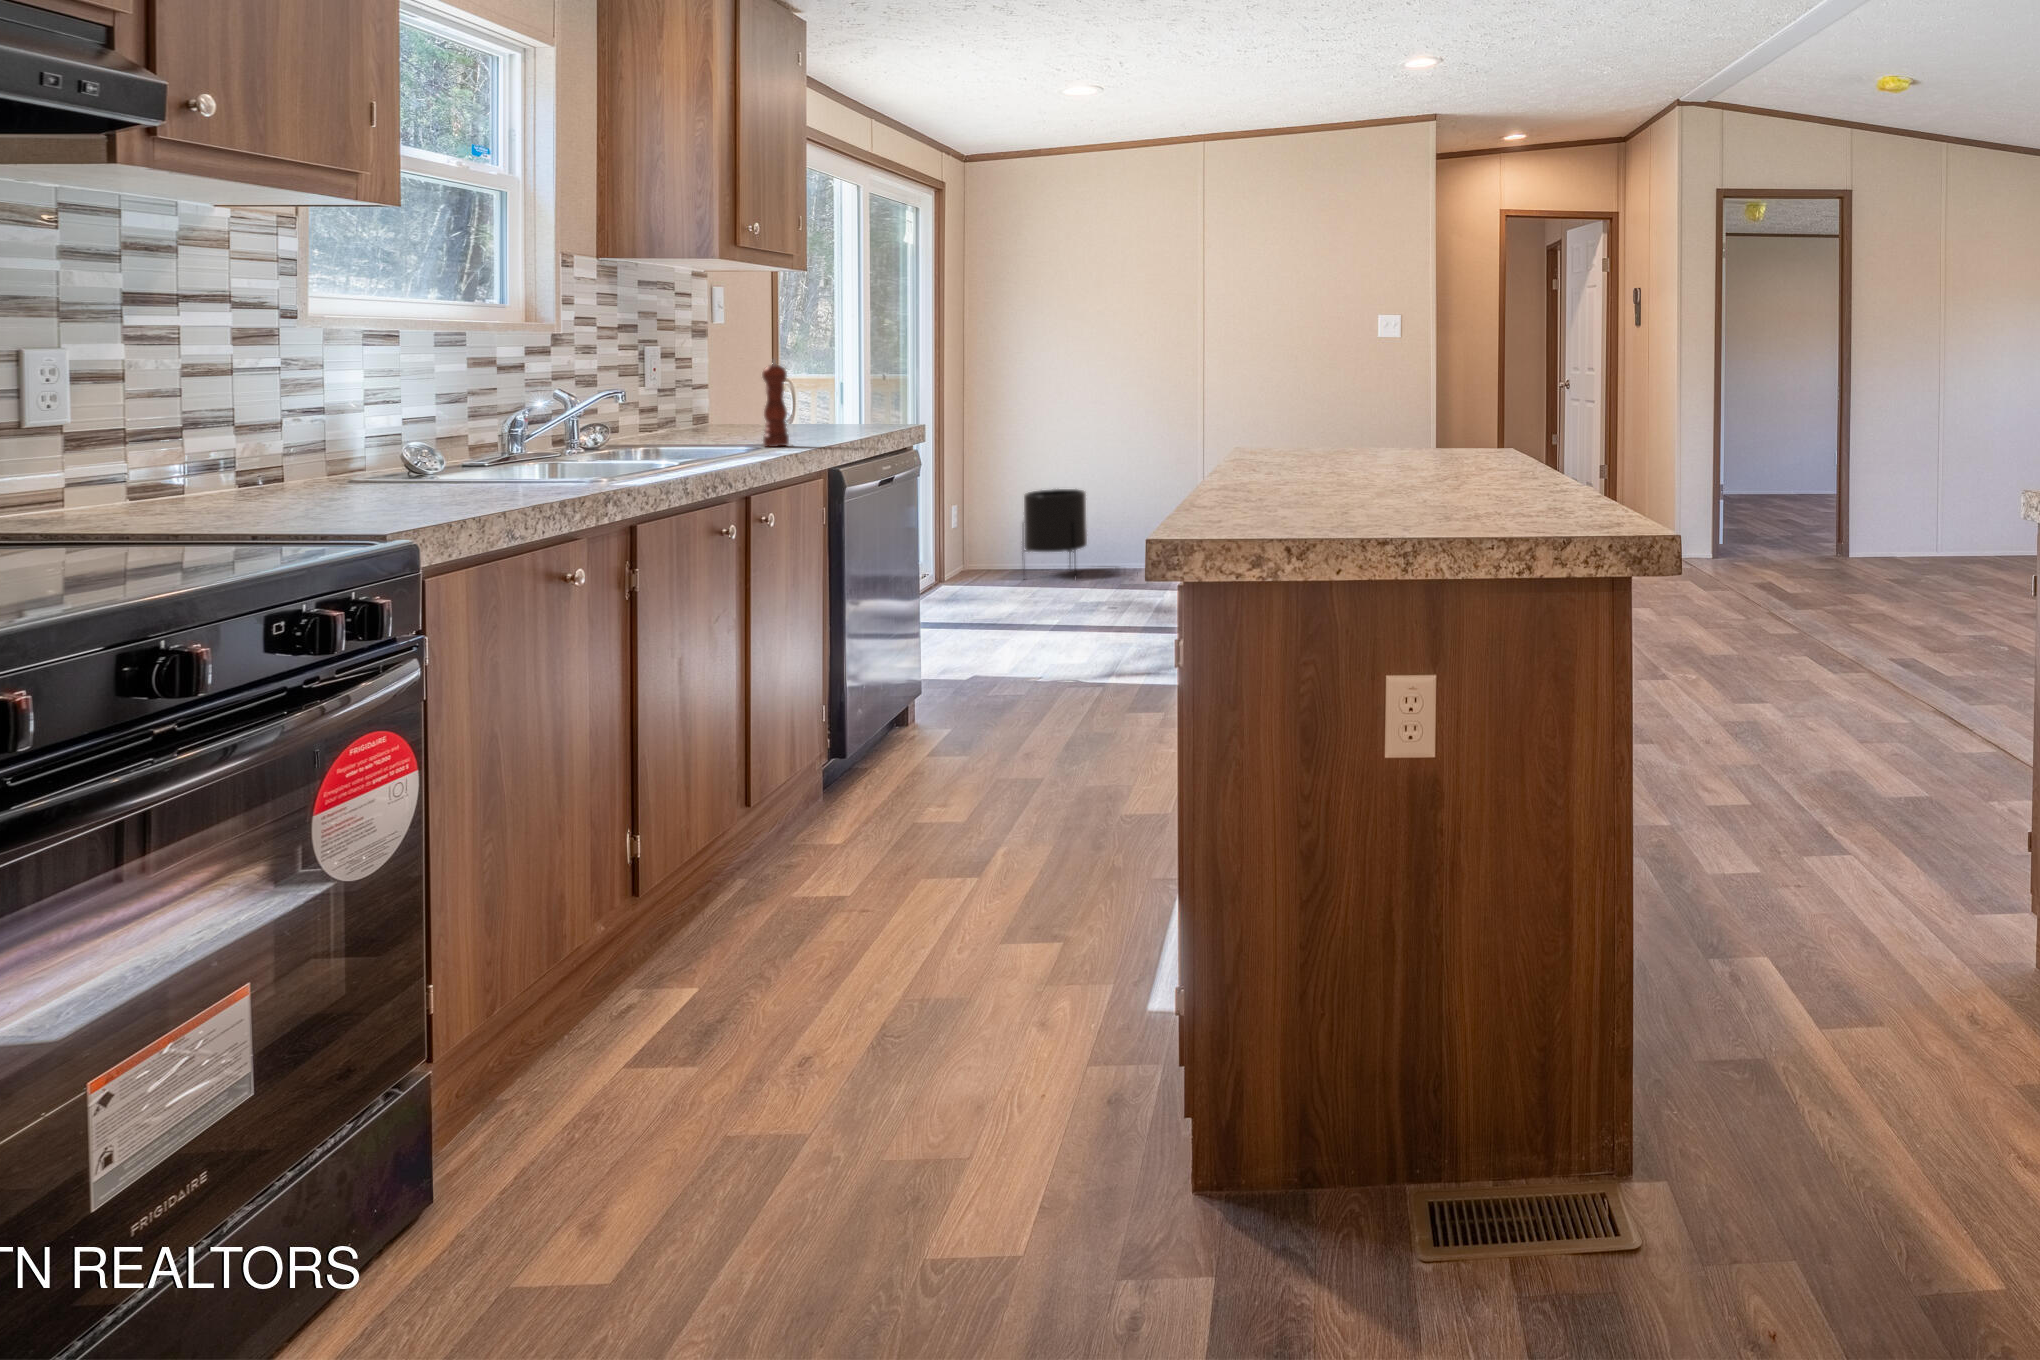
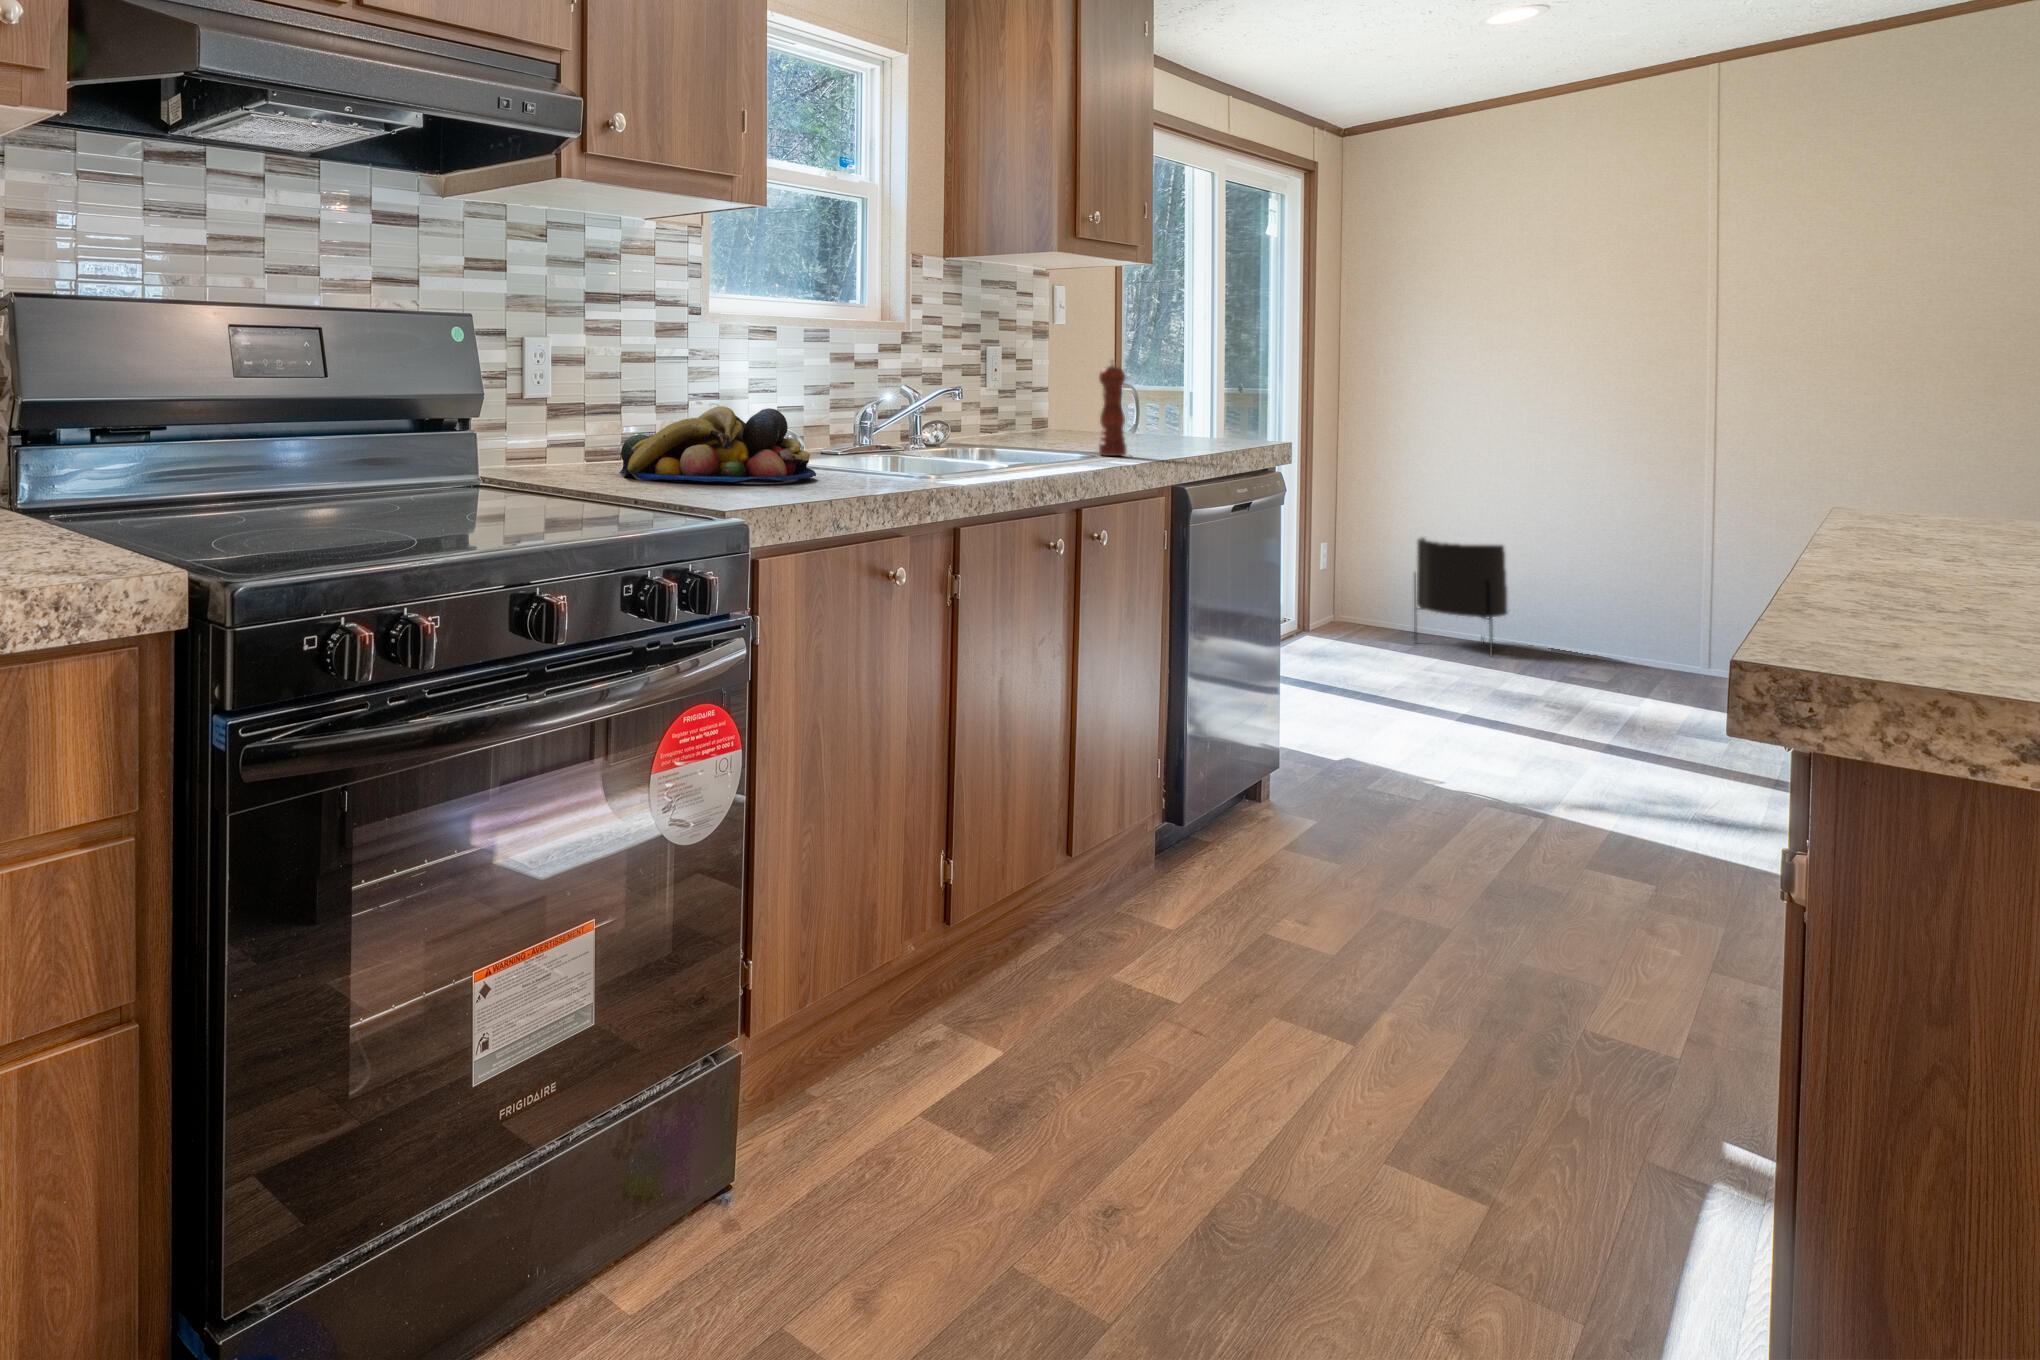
fruit bowl: none [189,424,474,515] -> present [619,406,816,482]

